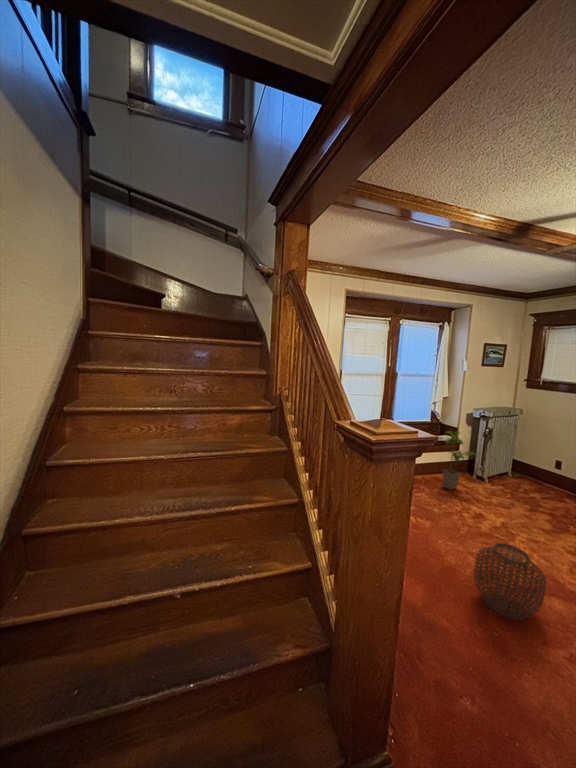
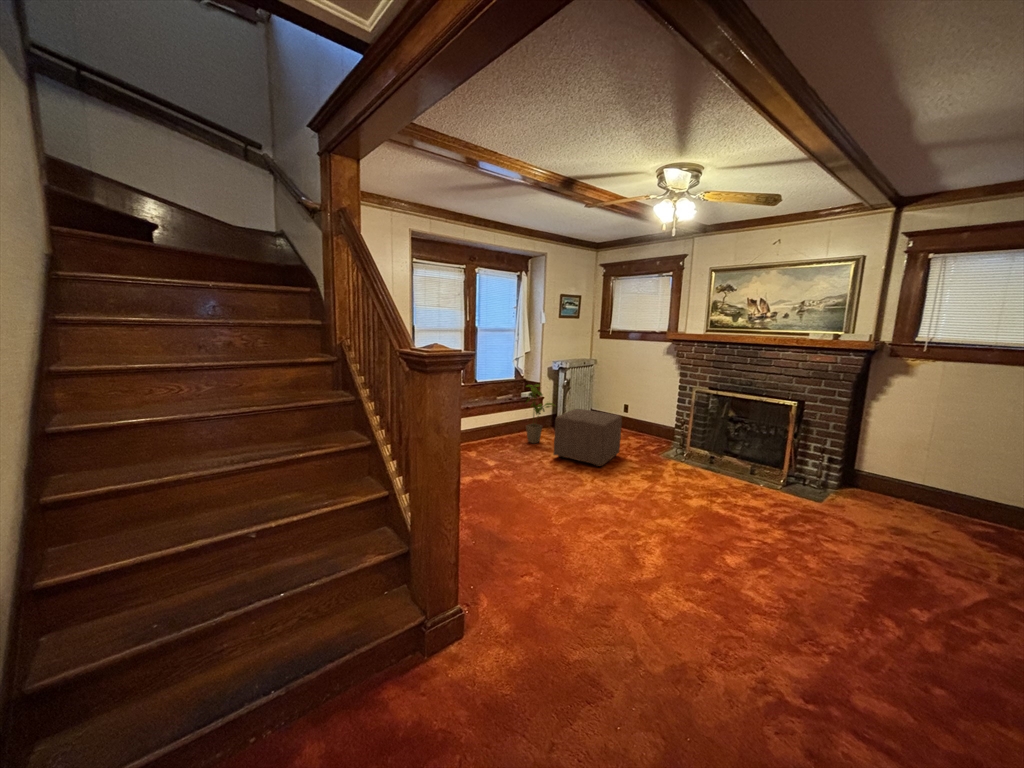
ottoman: none [475,462,565,536] -> present [553,409,622,467]
woven basket: present [474,543,546,620] -> none [541,466,591,524]

